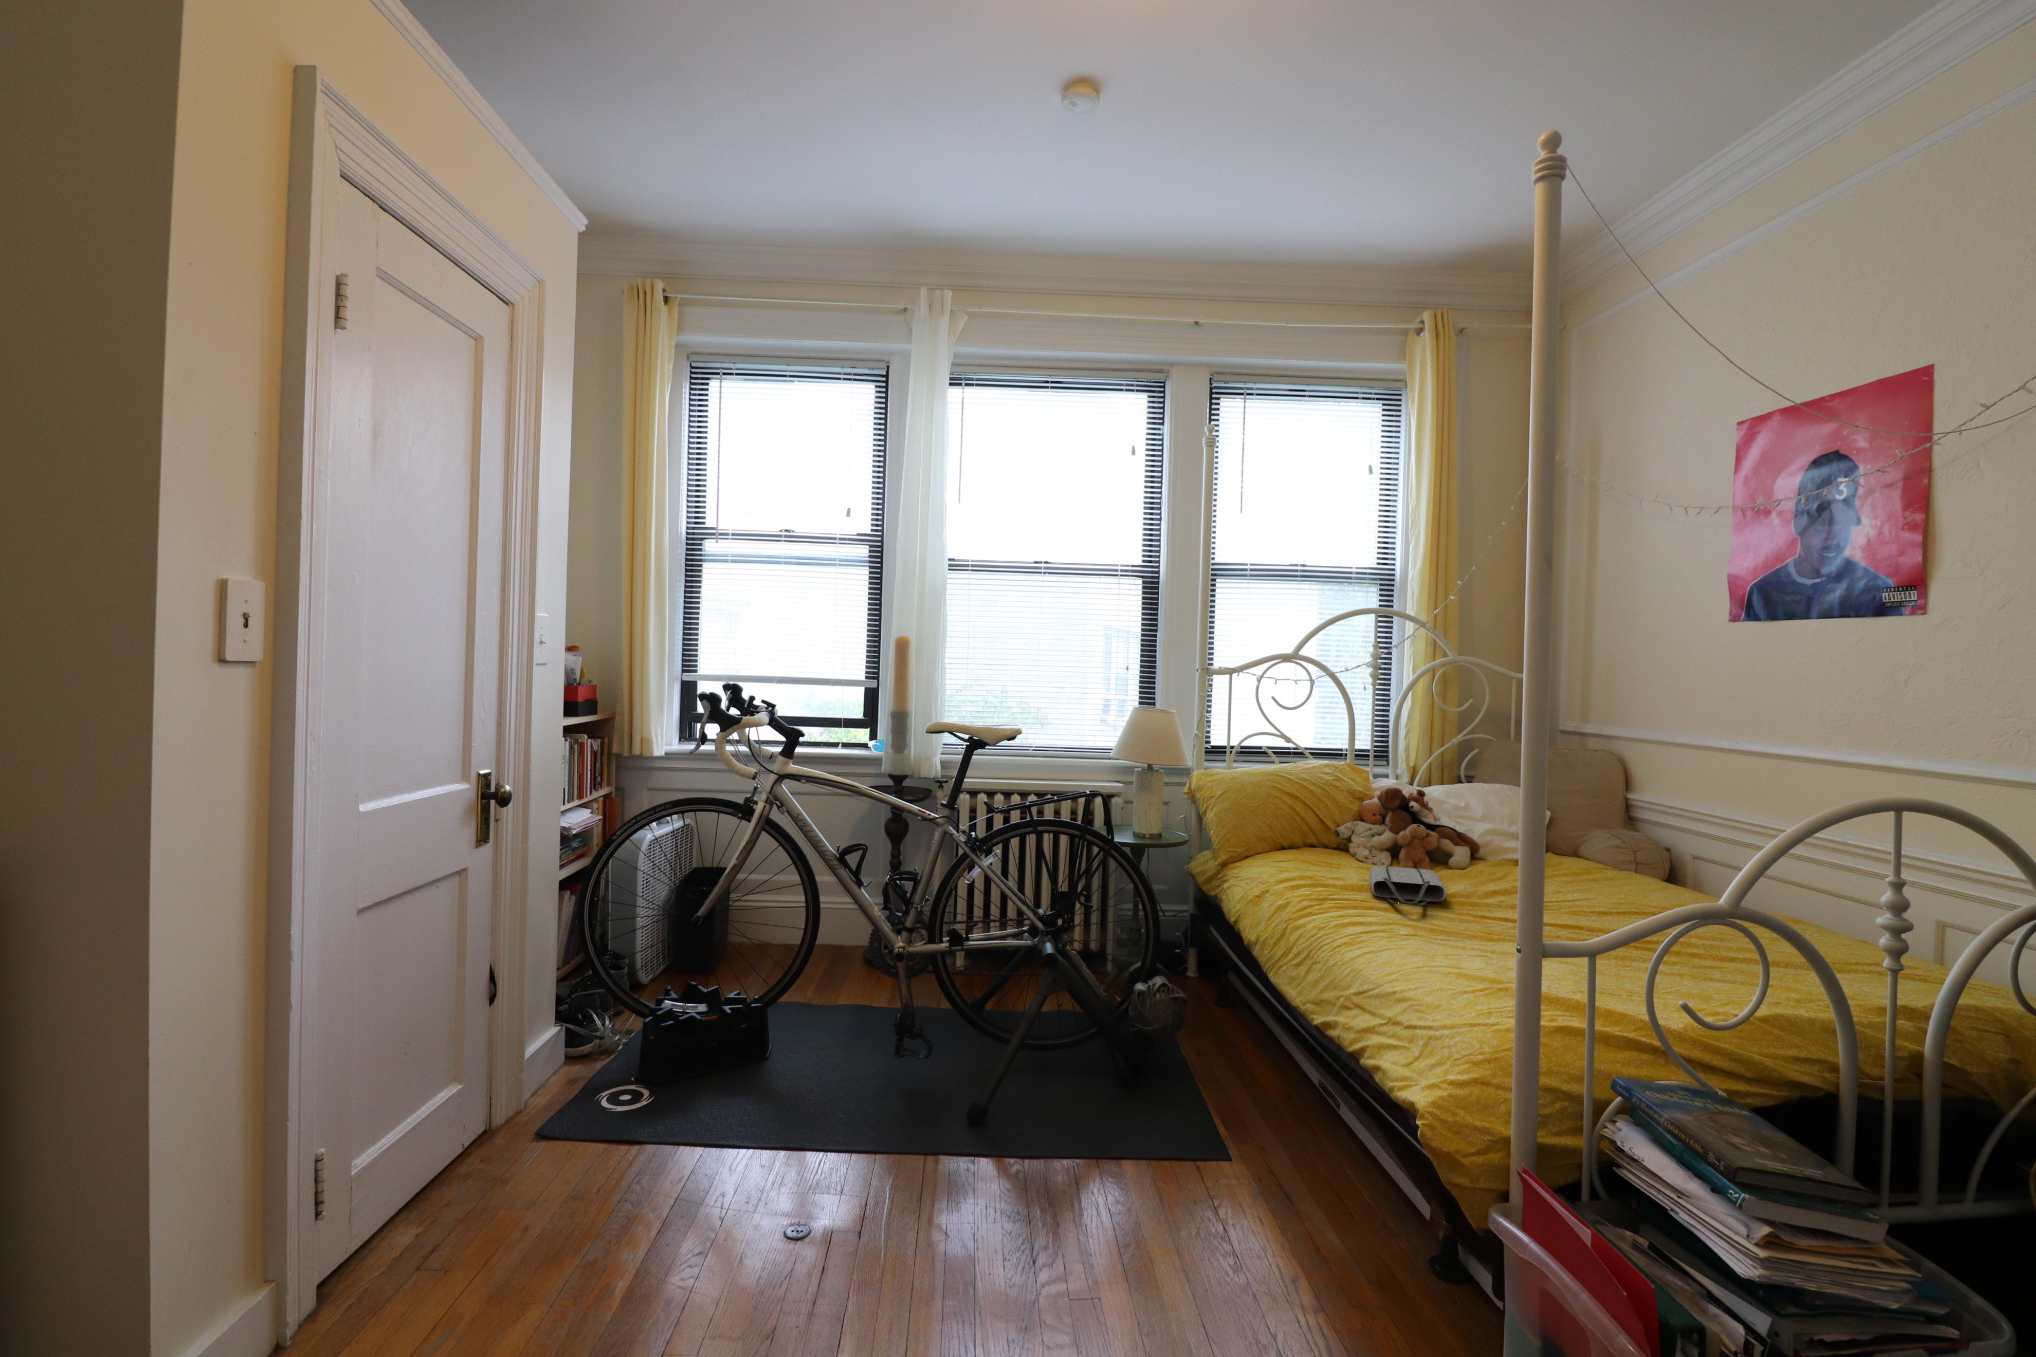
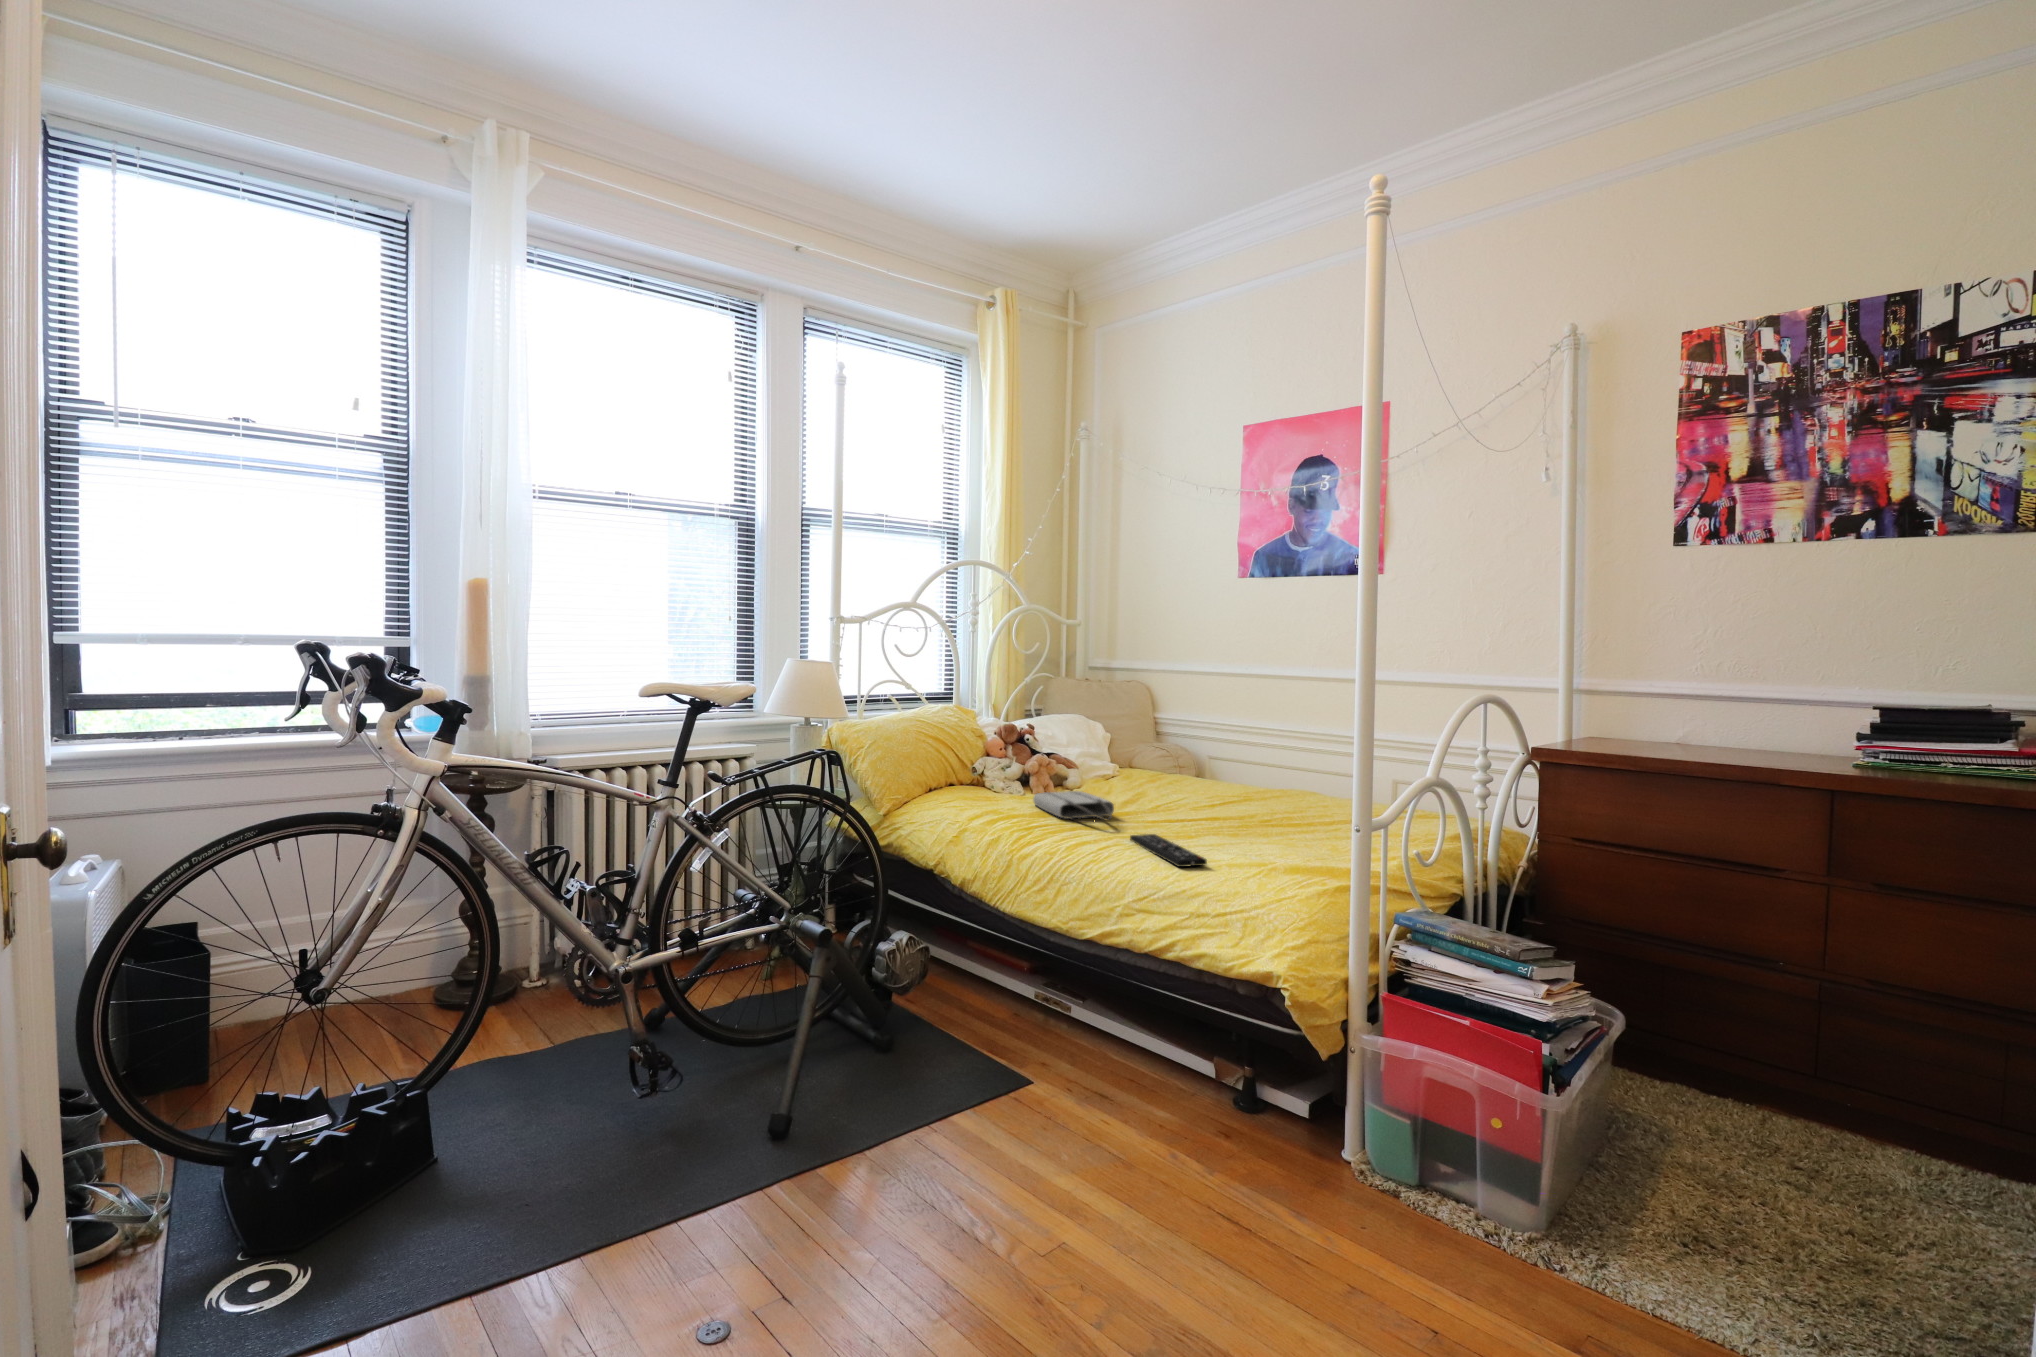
remote control: none [1419,924,1458,971] -> present [1130,834,1207,867]

